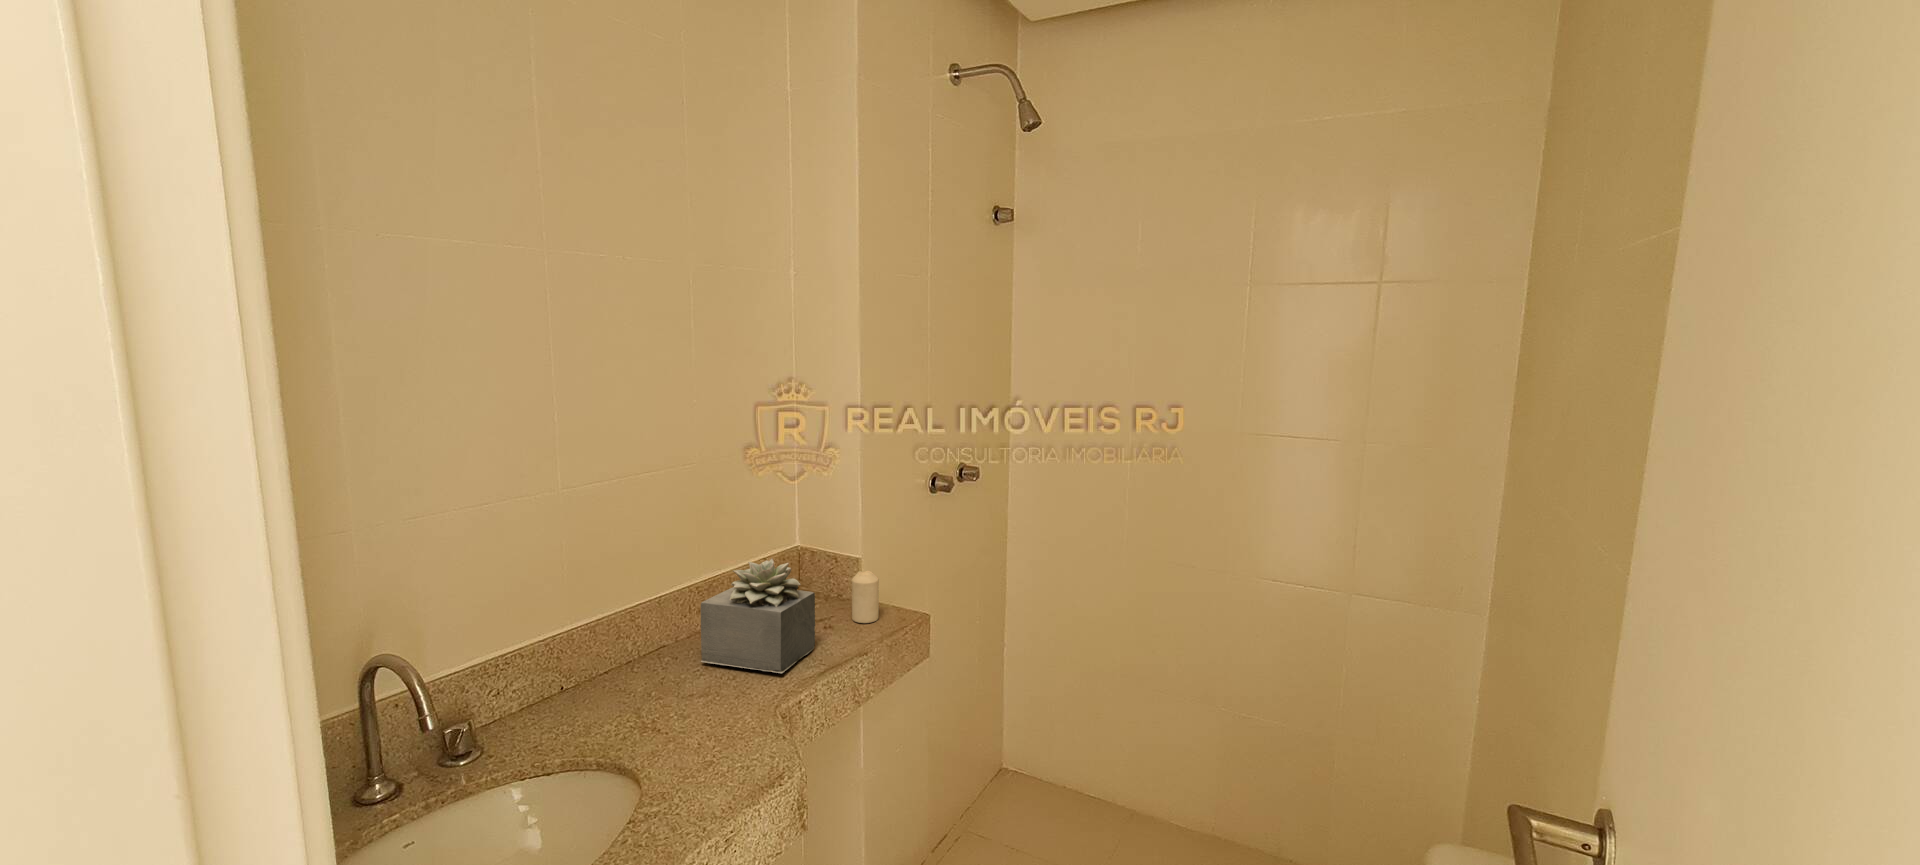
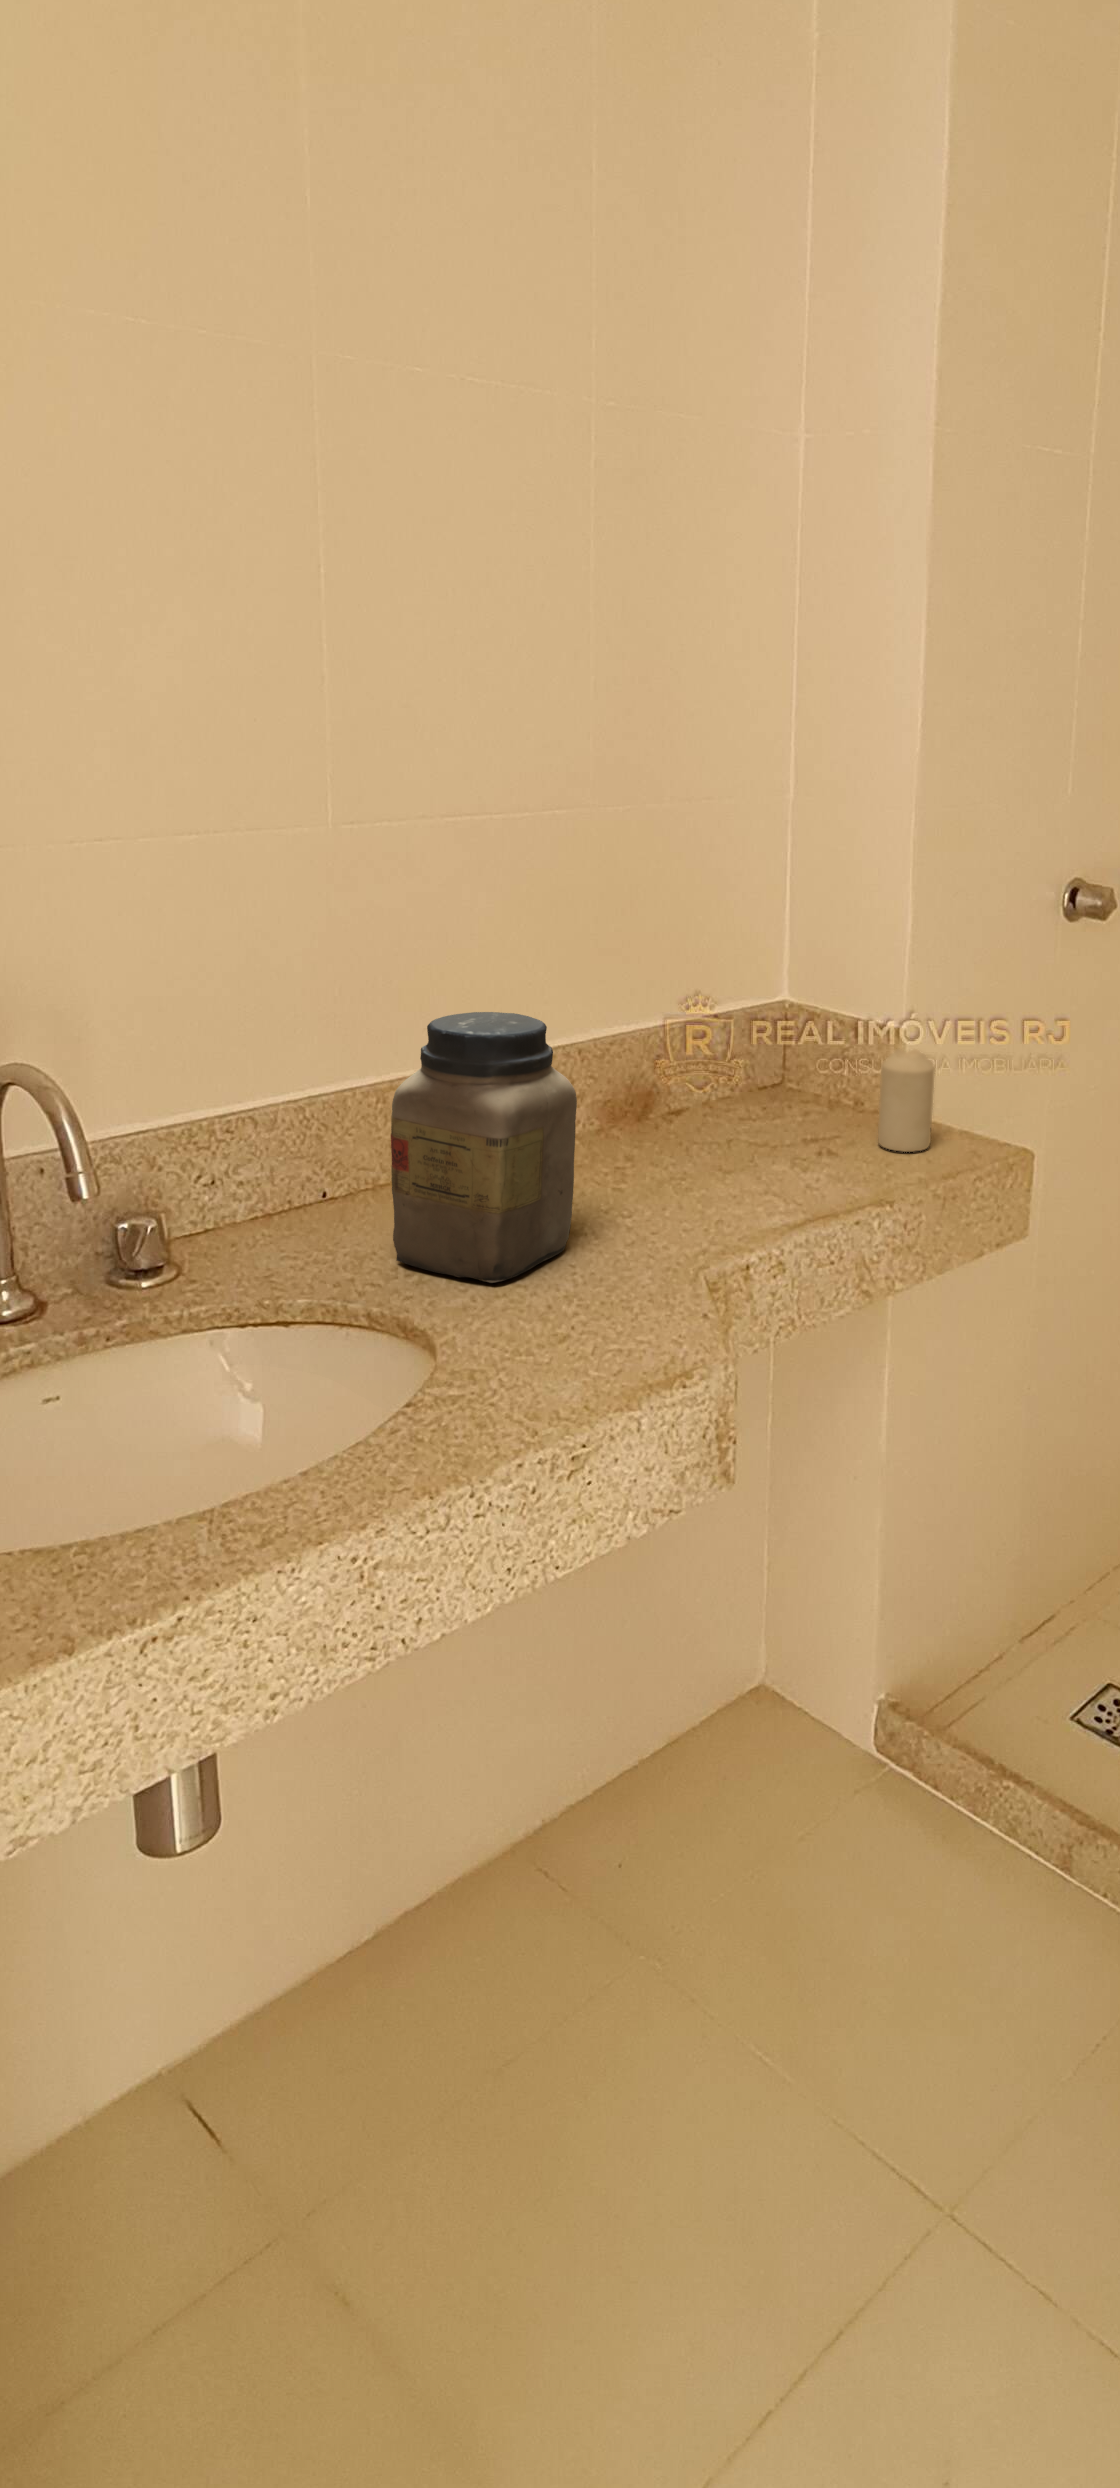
succulent plant: present [701,559,815,673] -> none [578,994,800,1212]
jar: none [604,587,705,736] -> present [391,1012,577,1283]

